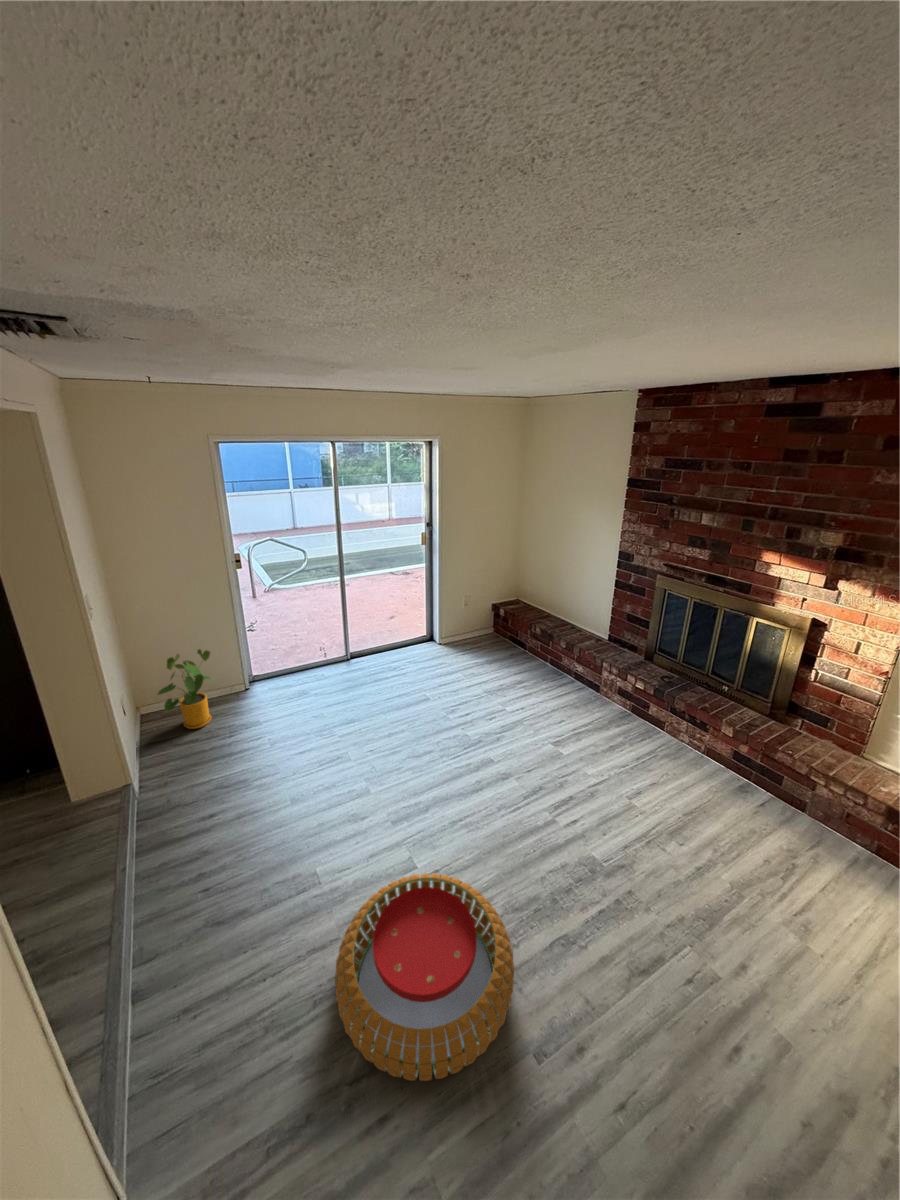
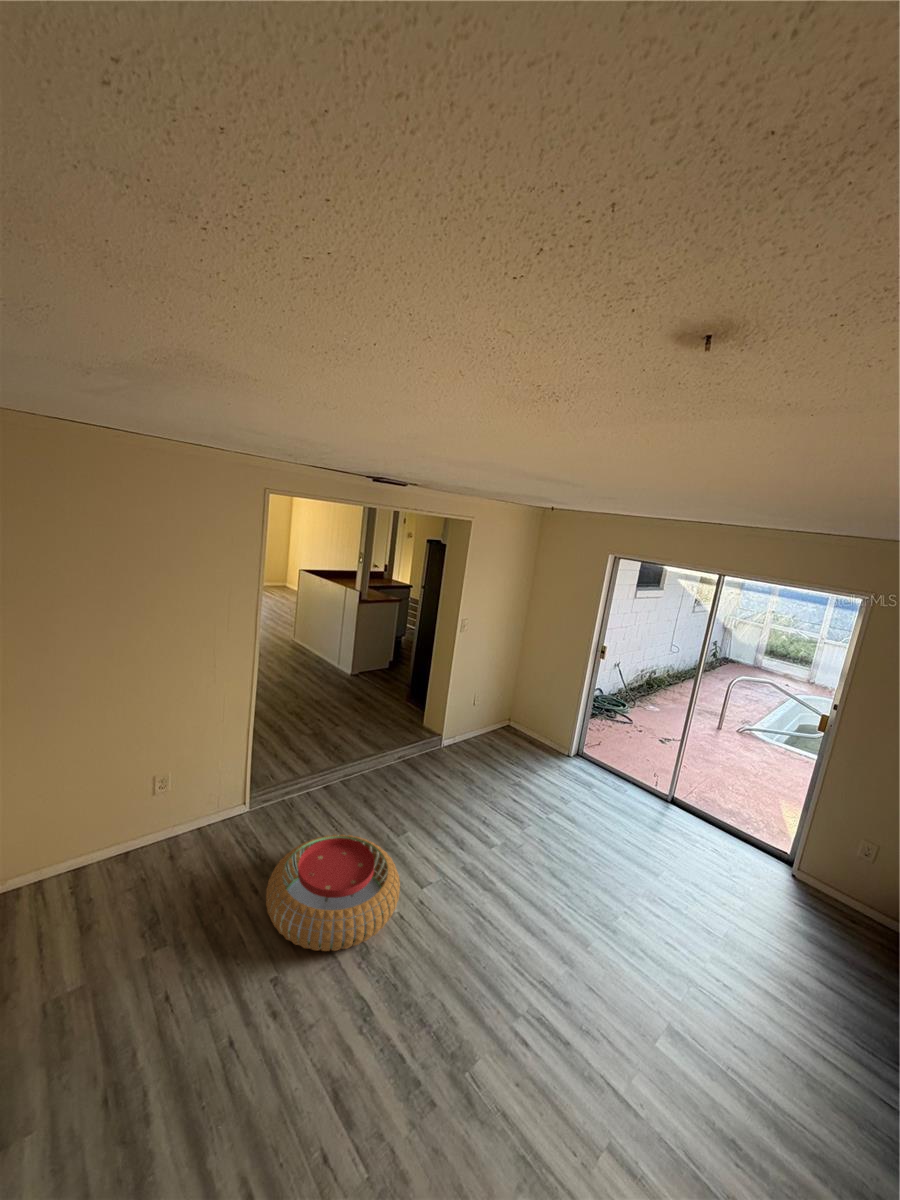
house plant: present [158,649,212,729] -> none [494,692,550,750]

